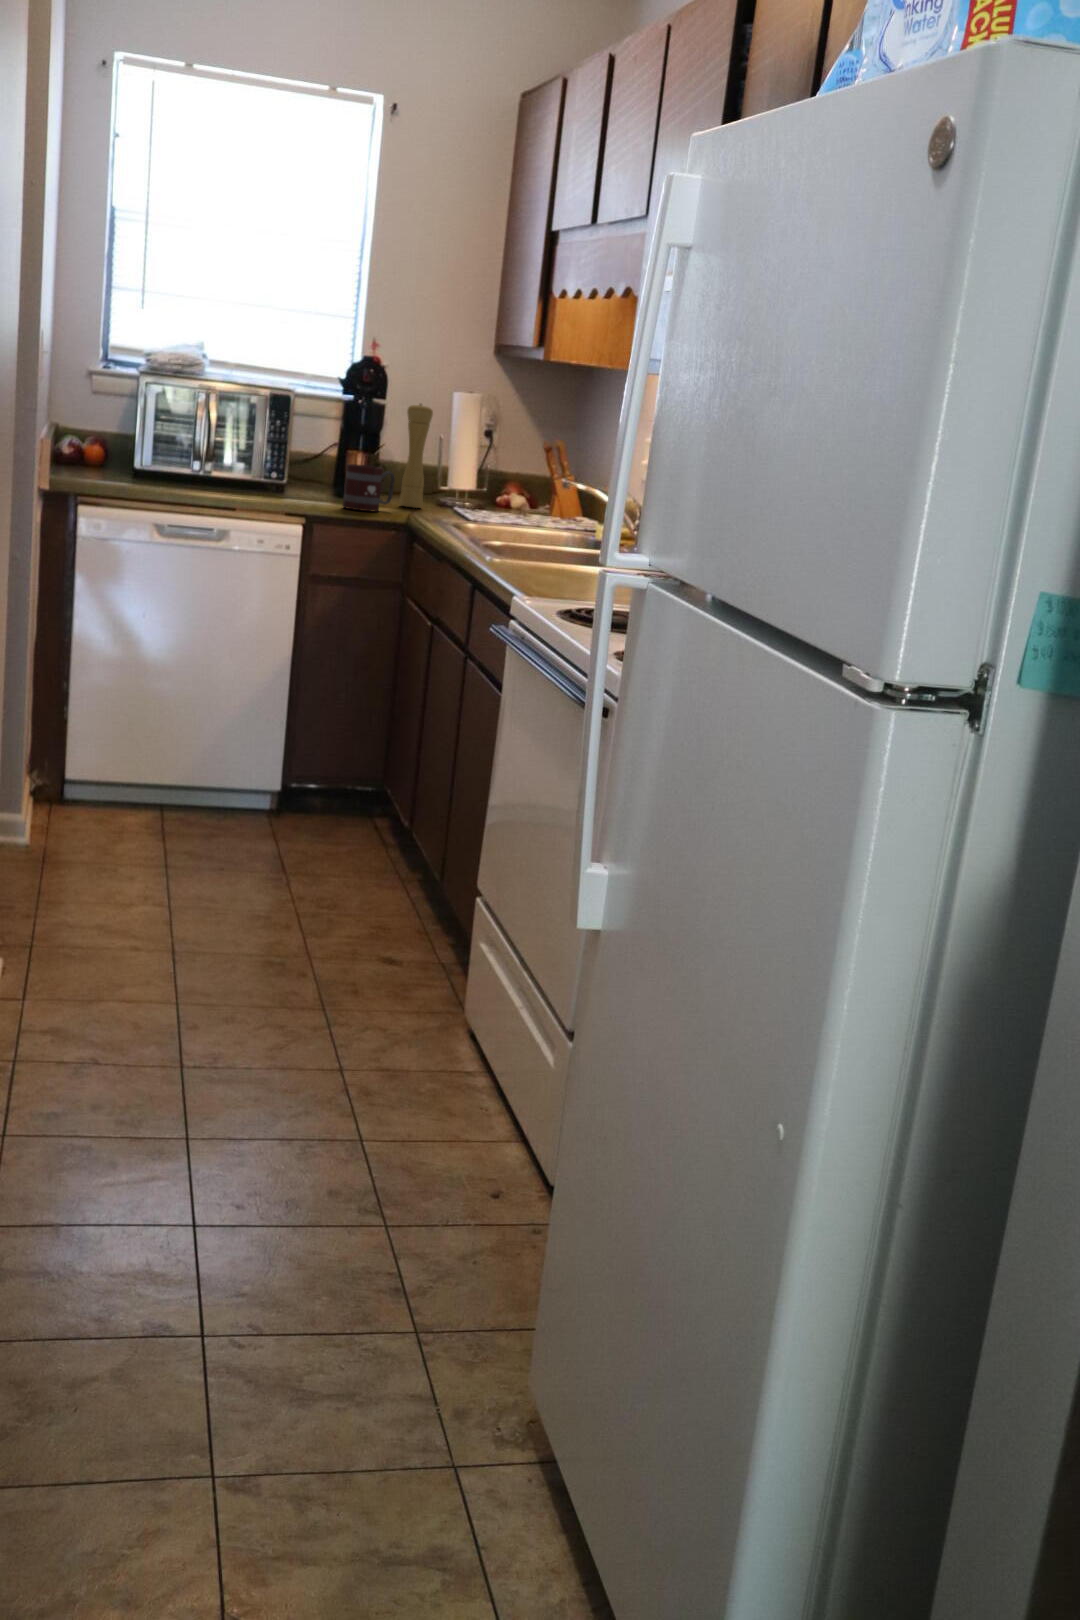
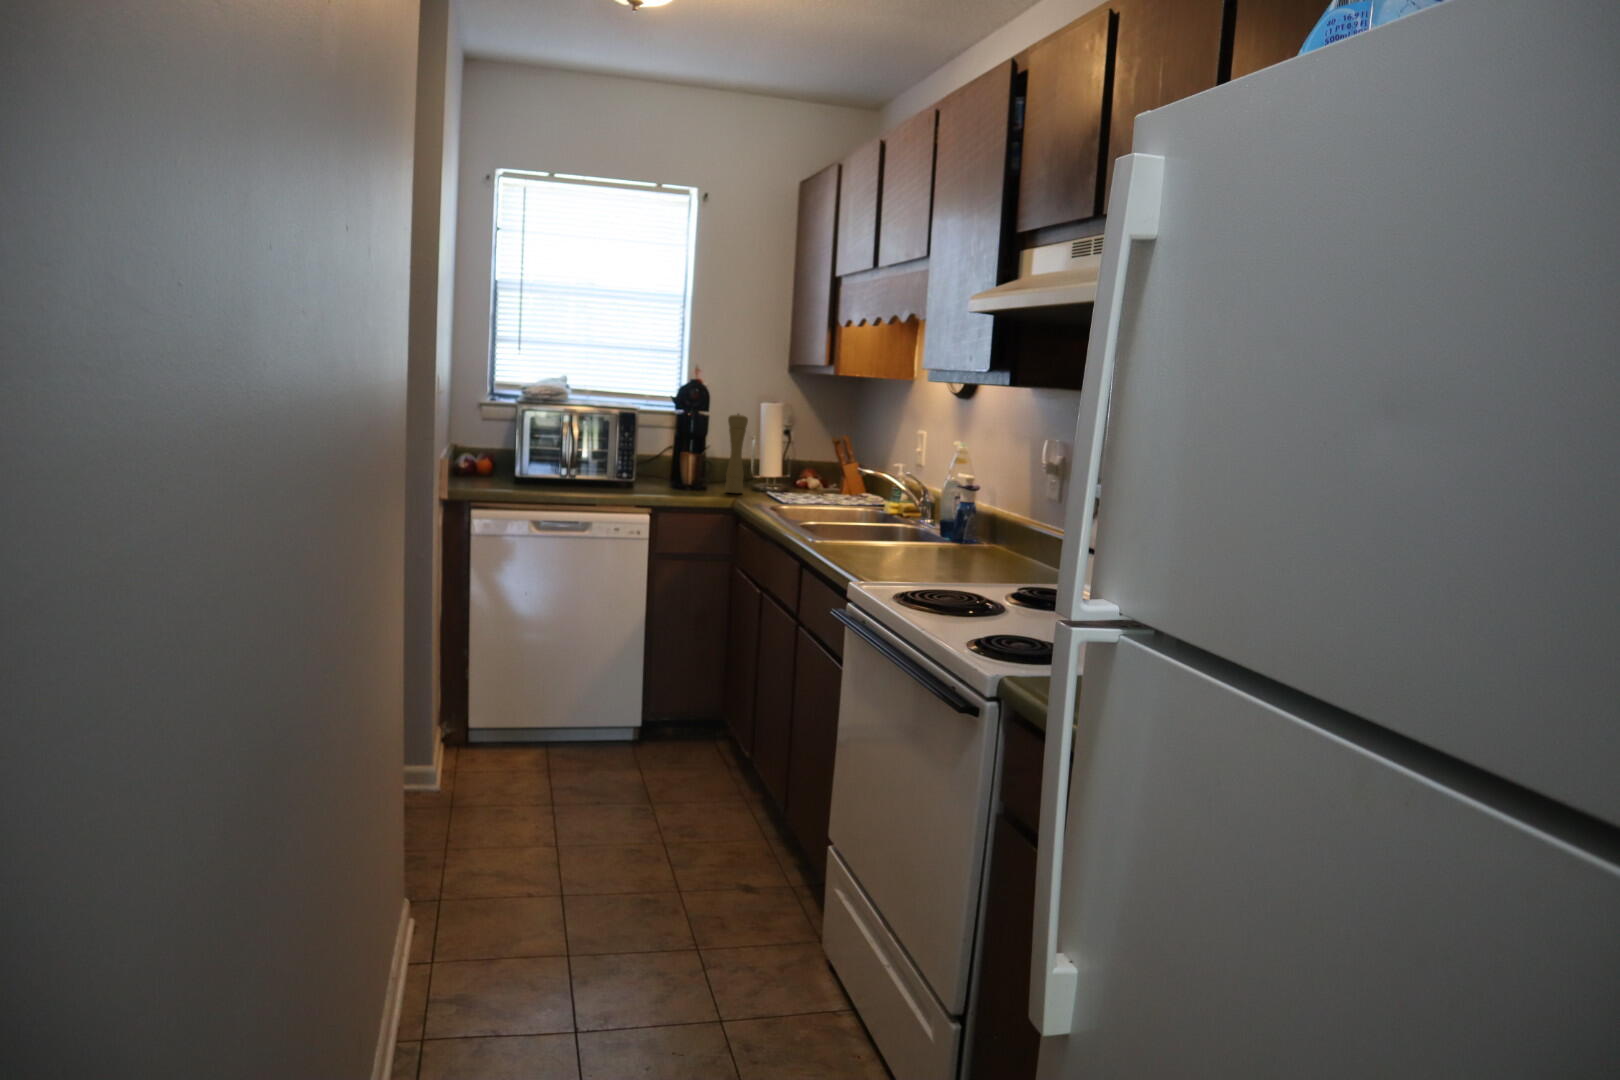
mug: present [342,464,395,511] -> none [681,463,722,500]

